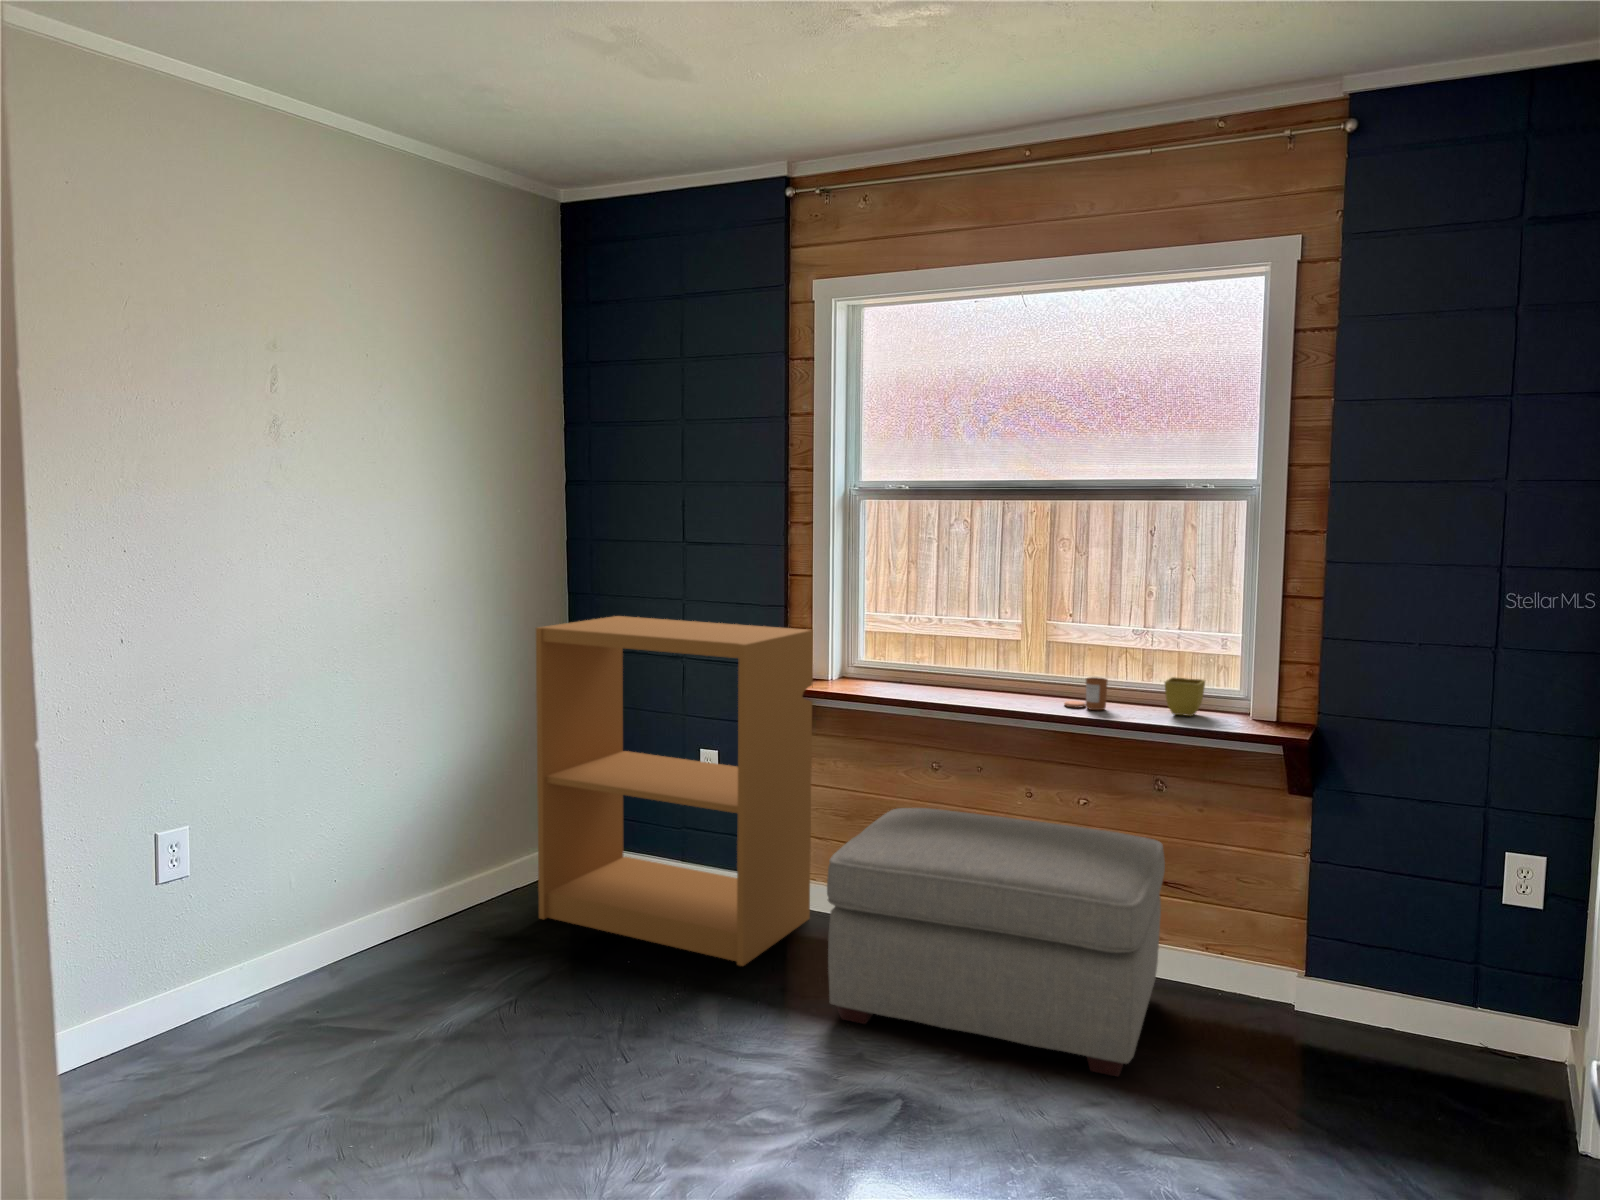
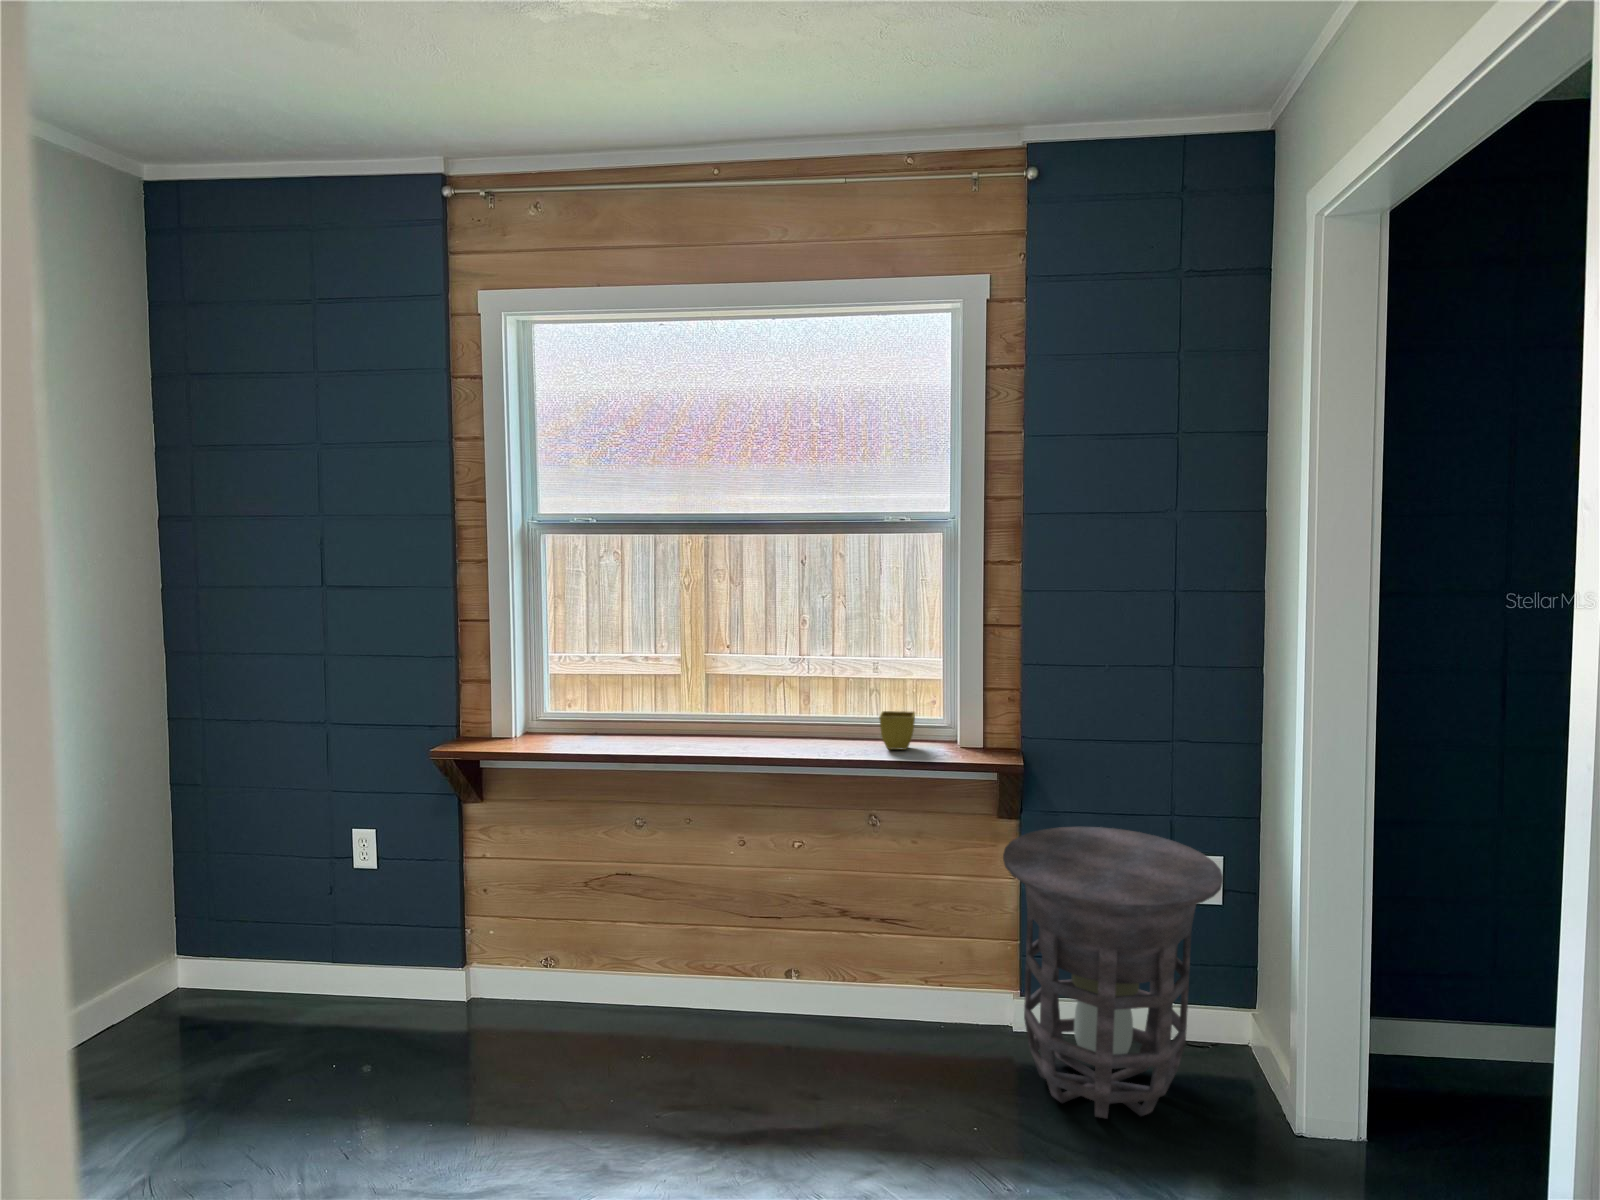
bookshelf: present [536,616,813,966] -> none [126,679,498,1091]
candle: present [1064,677,1108,710] -> none [777,716,822,751]
ottoman: present [827,808,1165,1077] -> none [540,874,898,1148]
side table: none [1274,808,1518,1104] -> present [1003,827,1223,1118]

